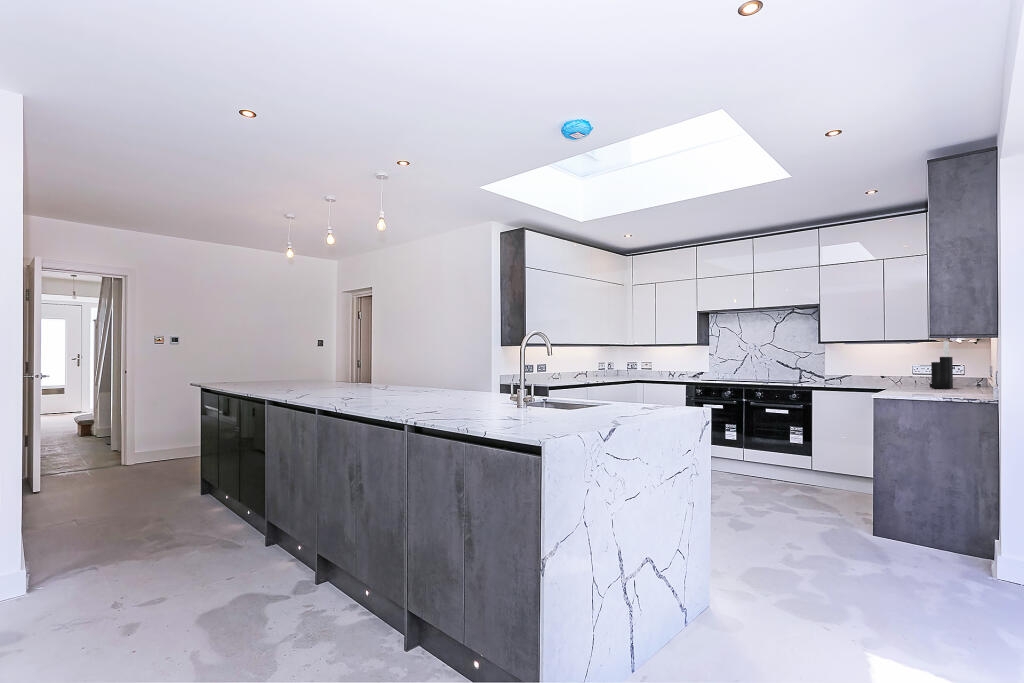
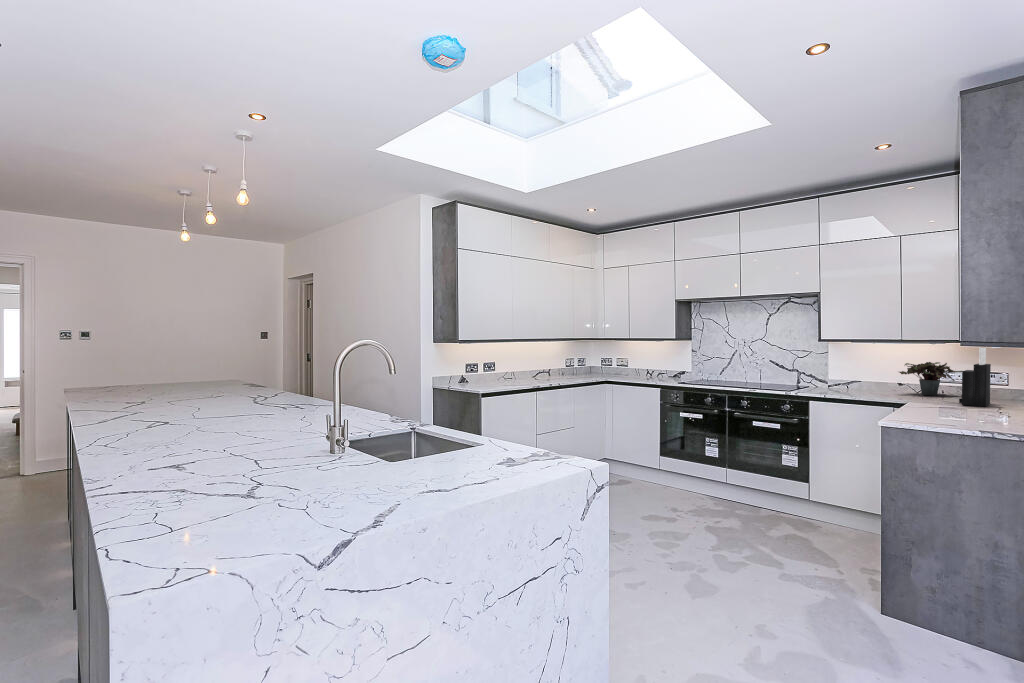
potted plant: none [881,358,932,385] -> present [899,362,962,396]

